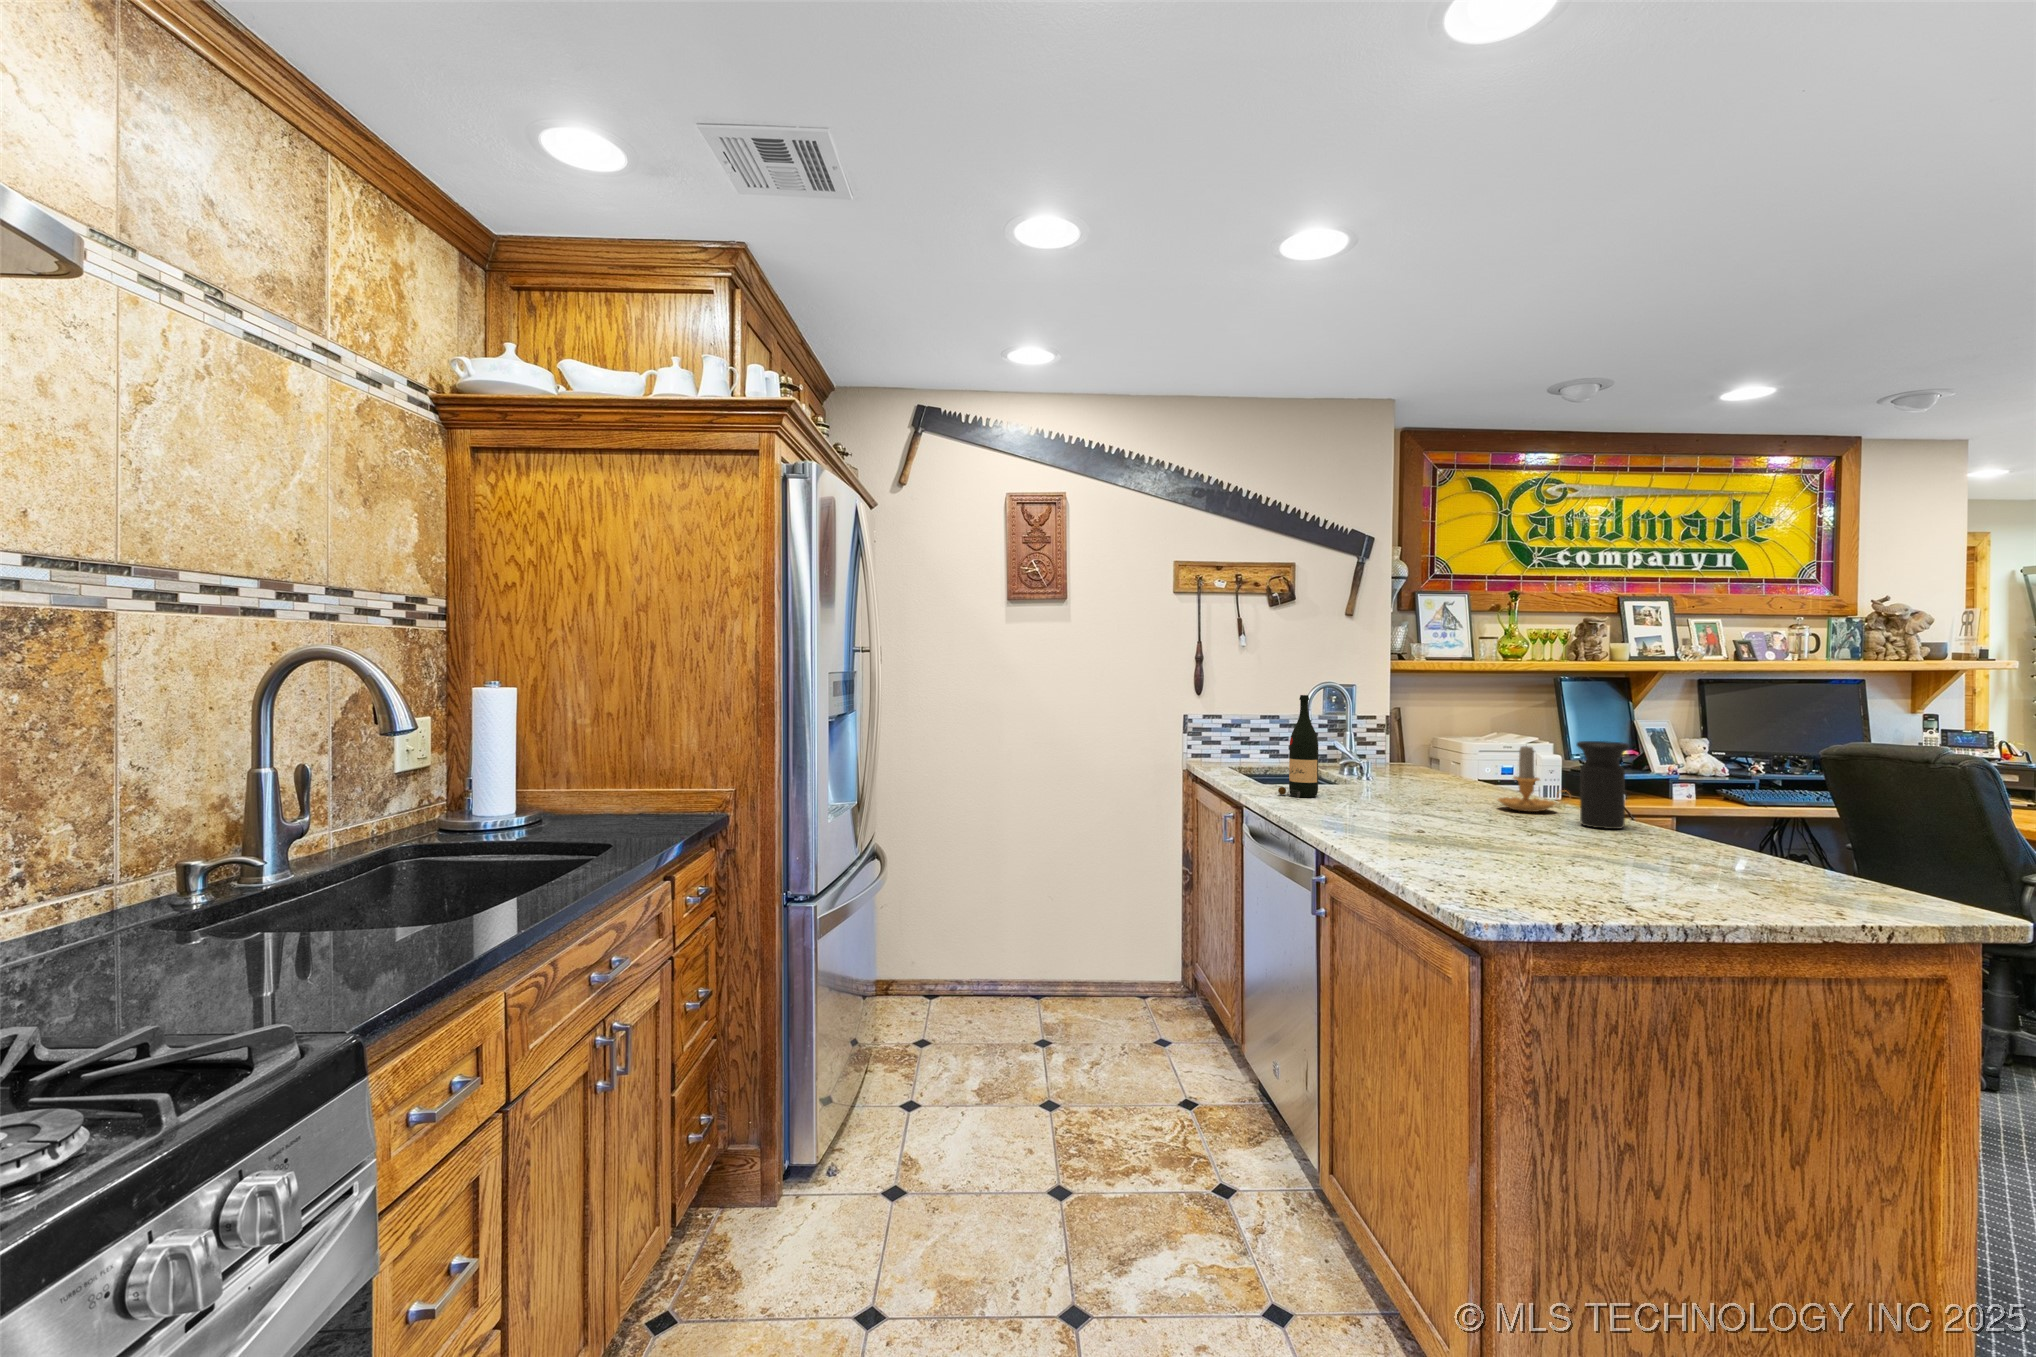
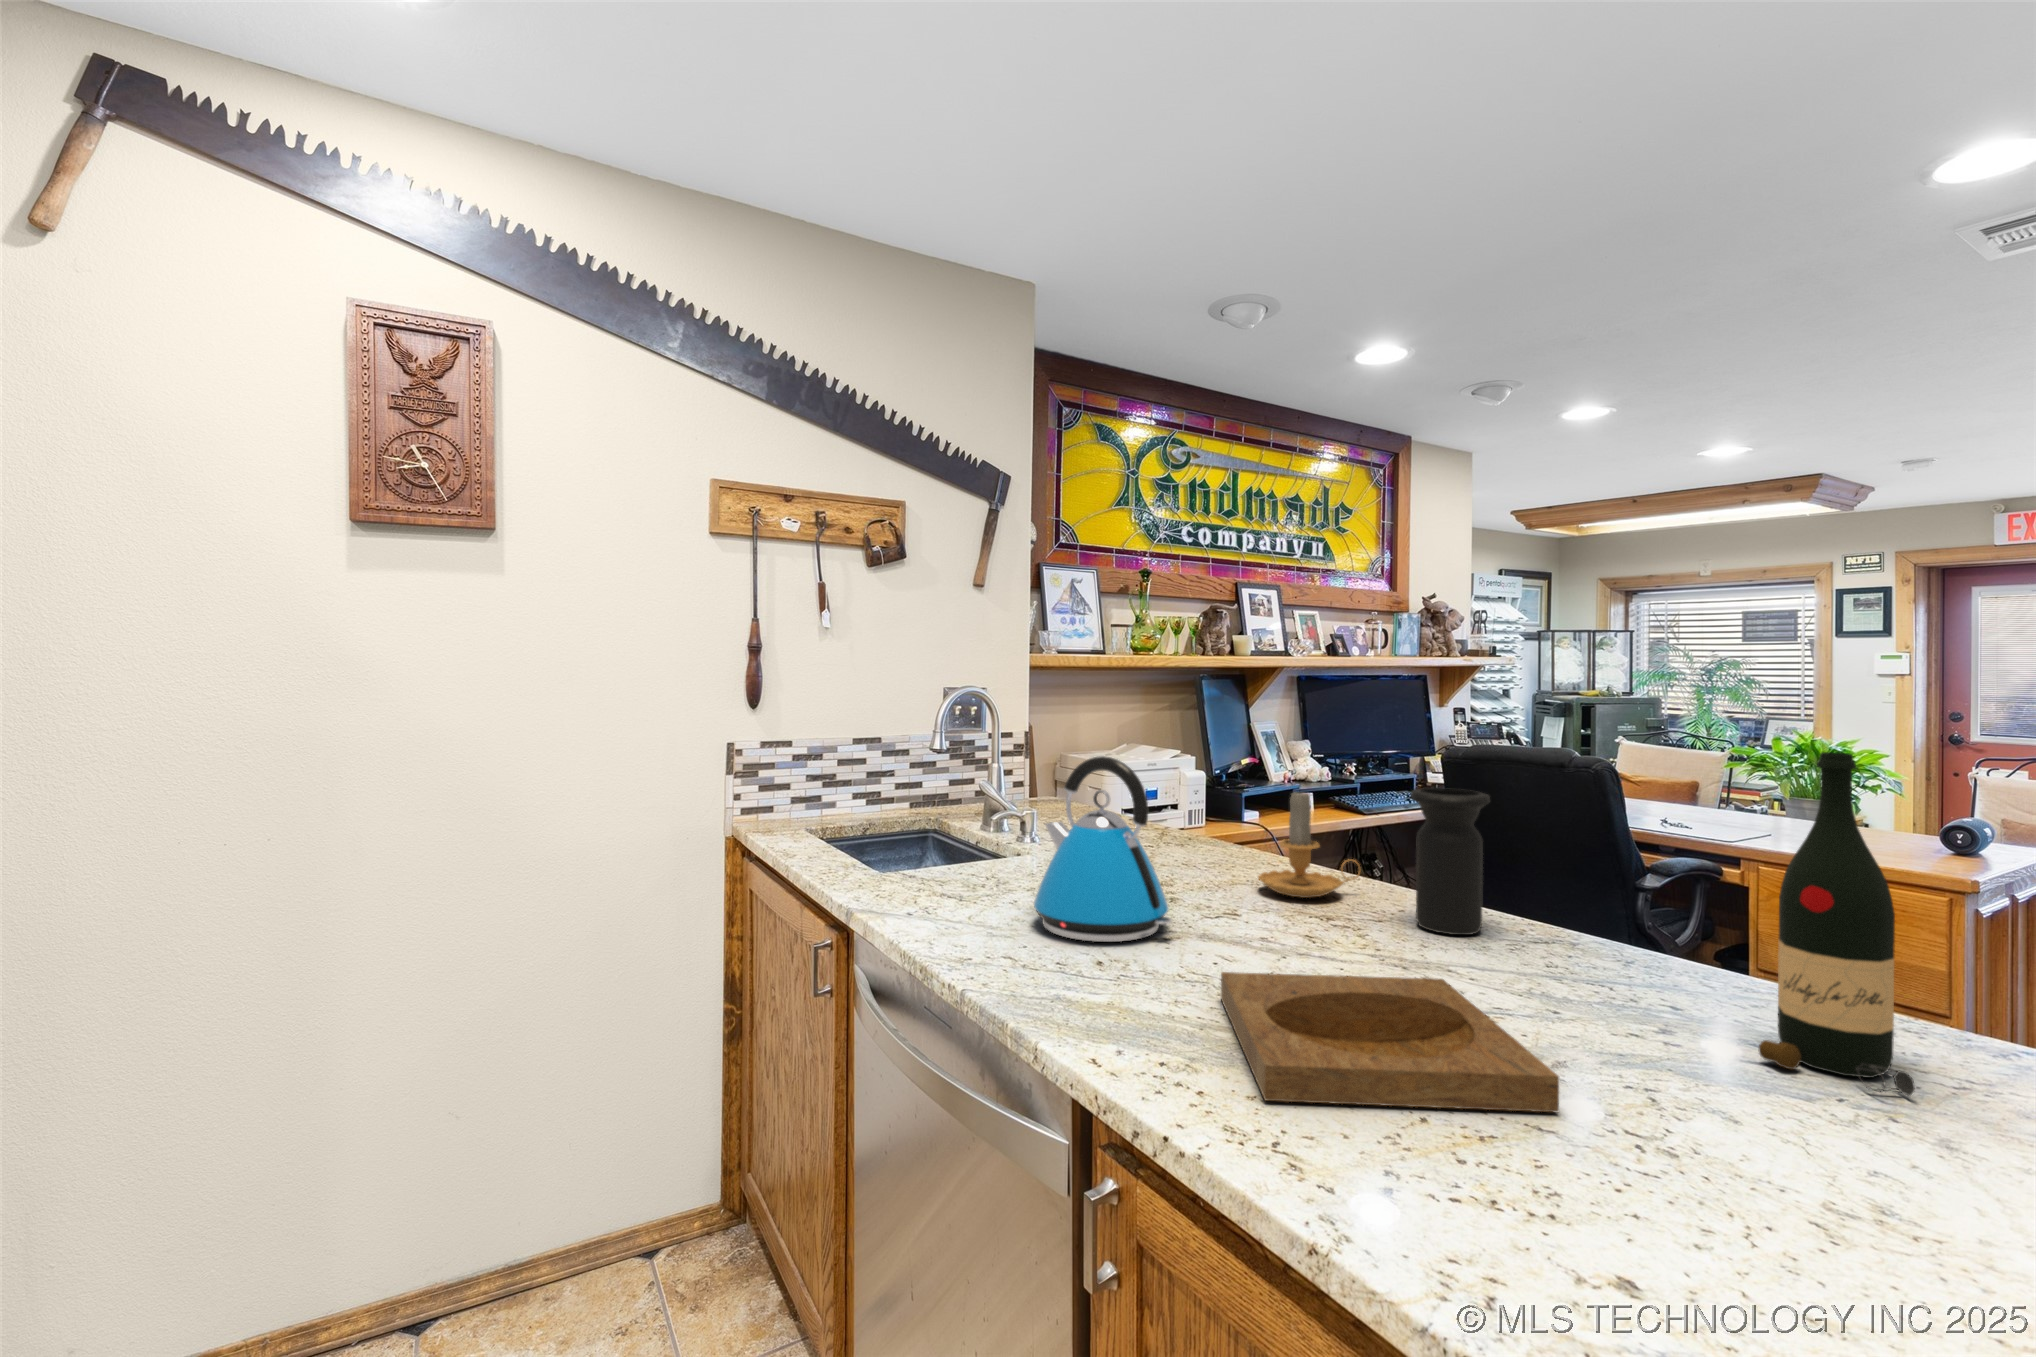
wine bottle: present [1278,695,1318,798] -> present [1759,752,1915,1096]
kettle: none [1333,716,1413,813] -> present [1034,756,1172,942]
tray: none [1380,816,1527,860] -> present [1221,972,1559,1112]

